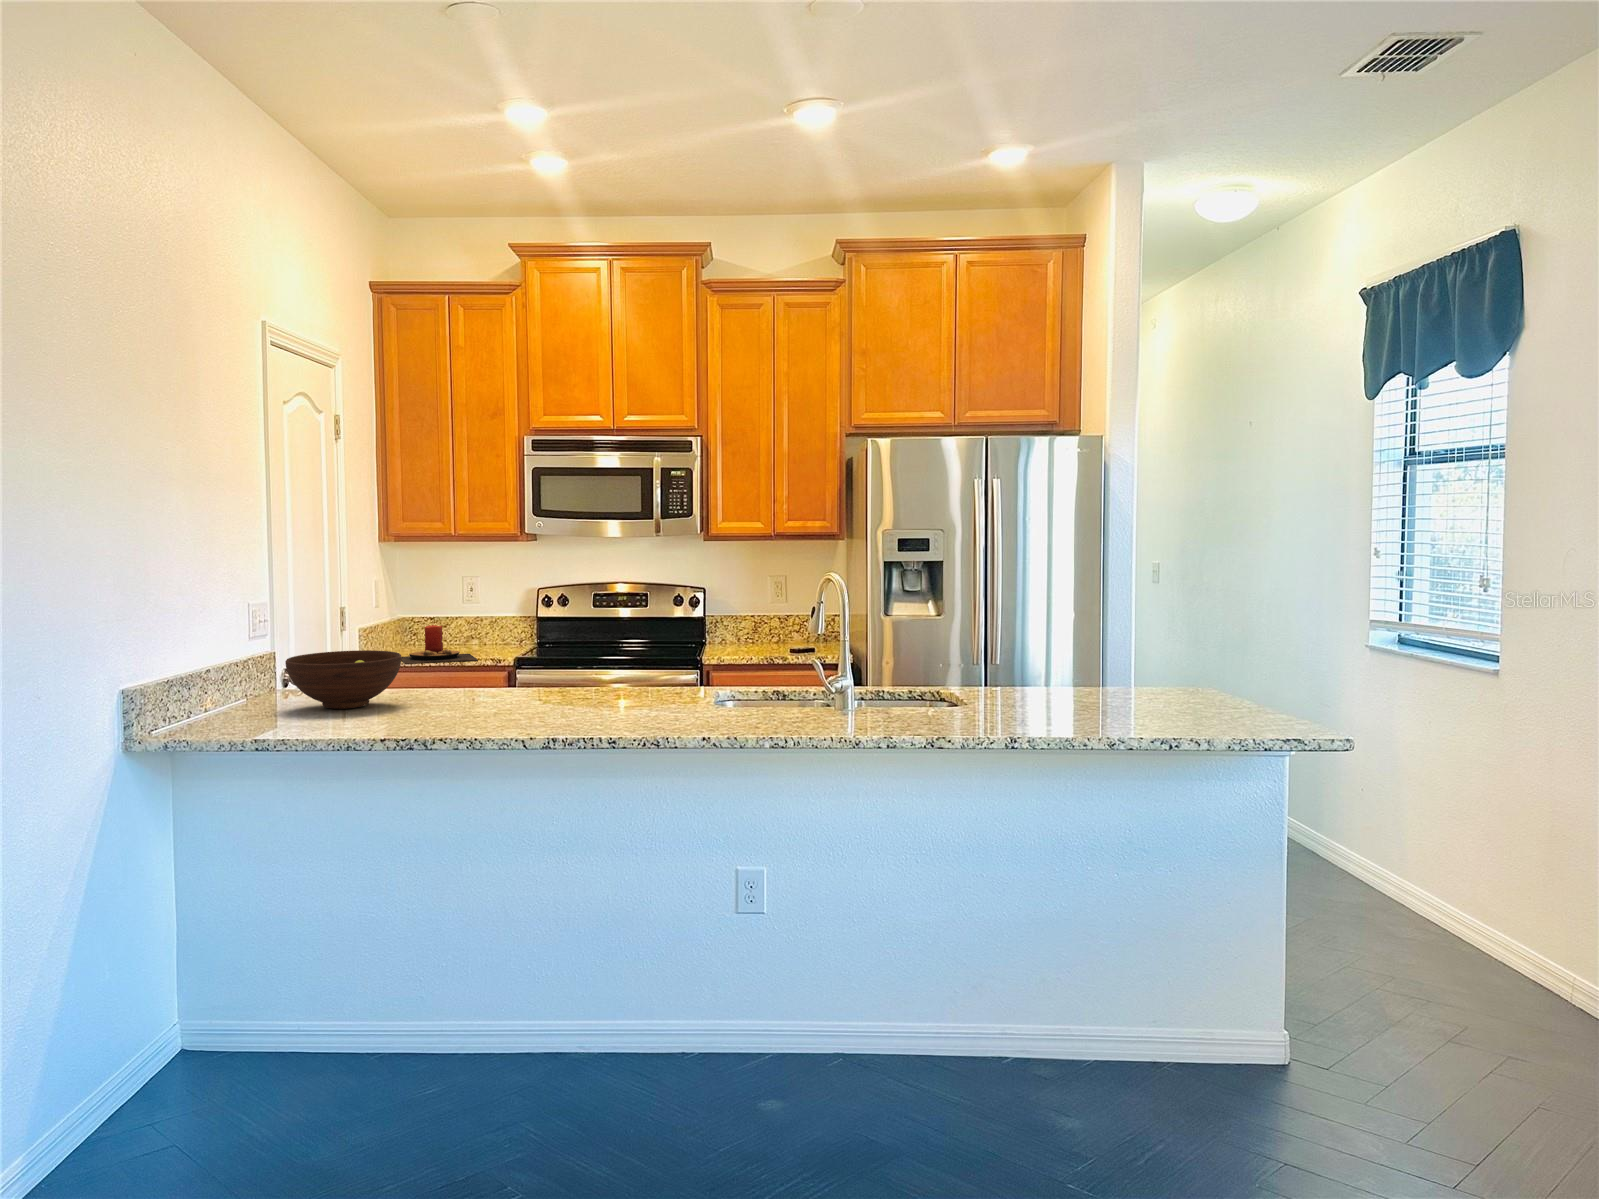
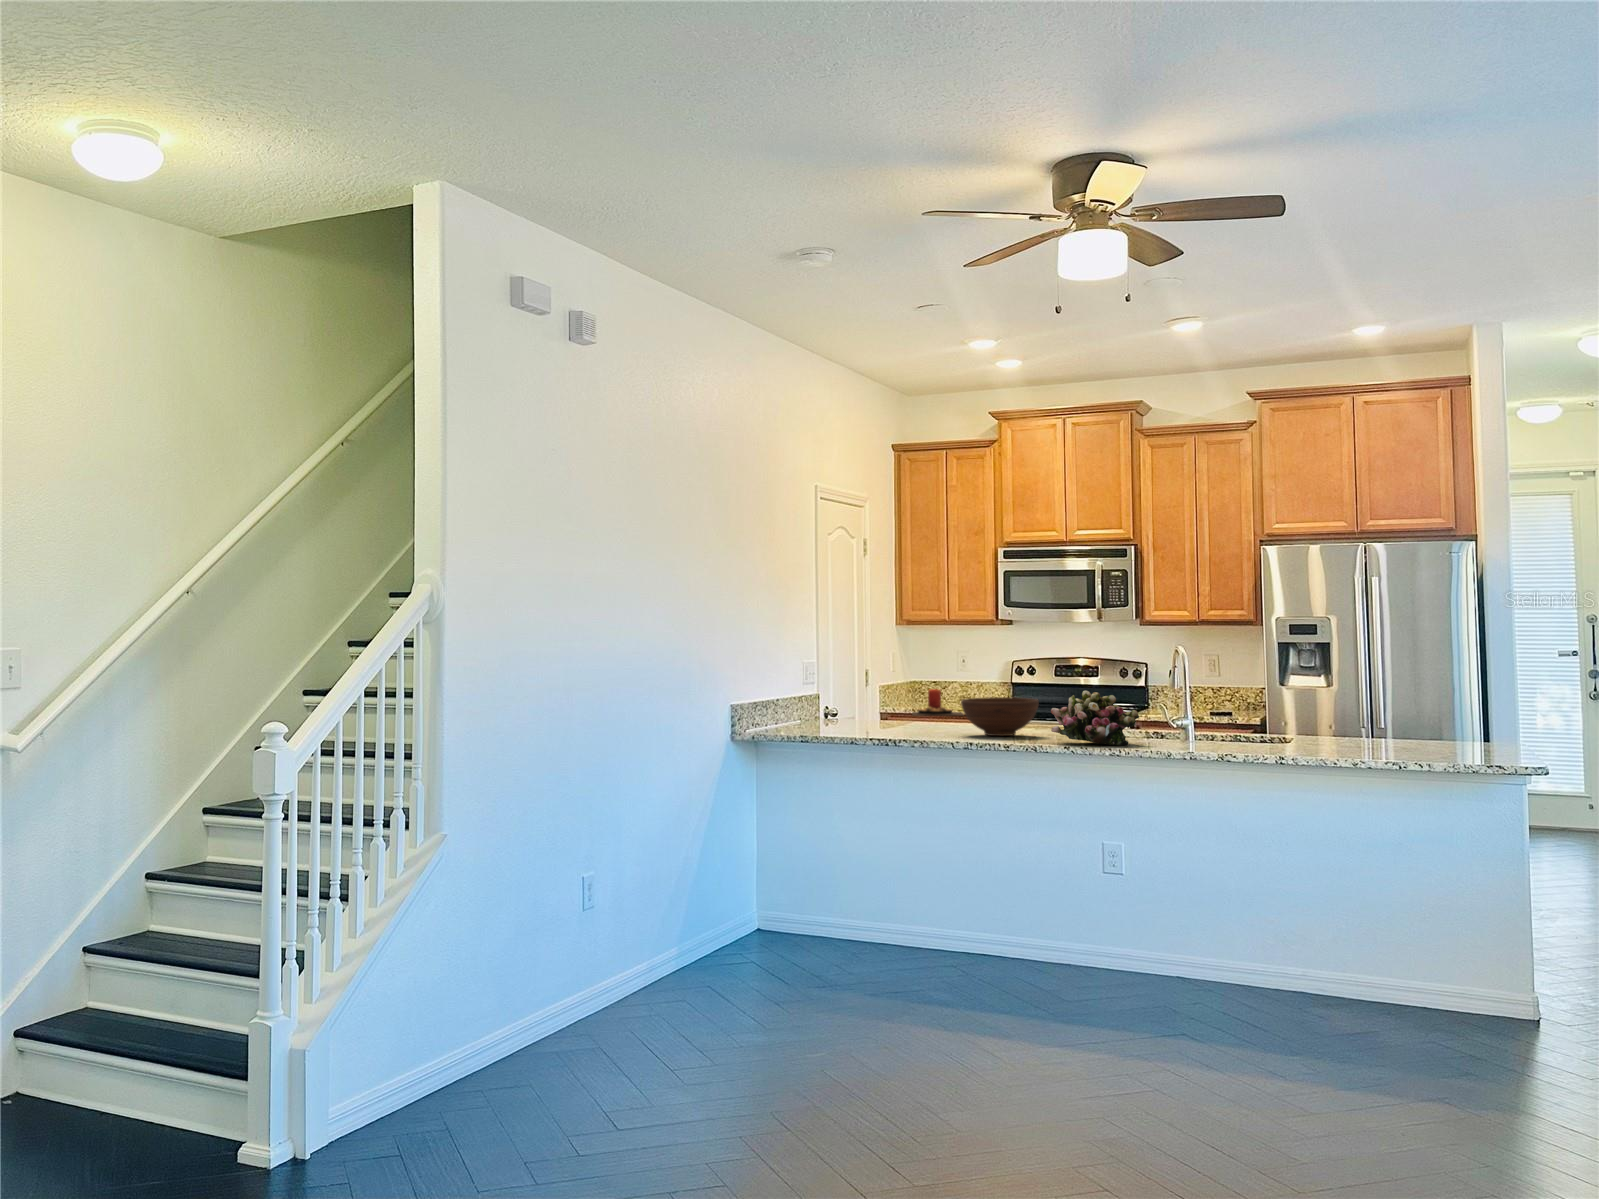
flower arrangement: none [682,649,805,731] -> present [1051,691,1139,746]
fruit bowl: present [285,650,401,709] -> present [961,697,1039,736]

